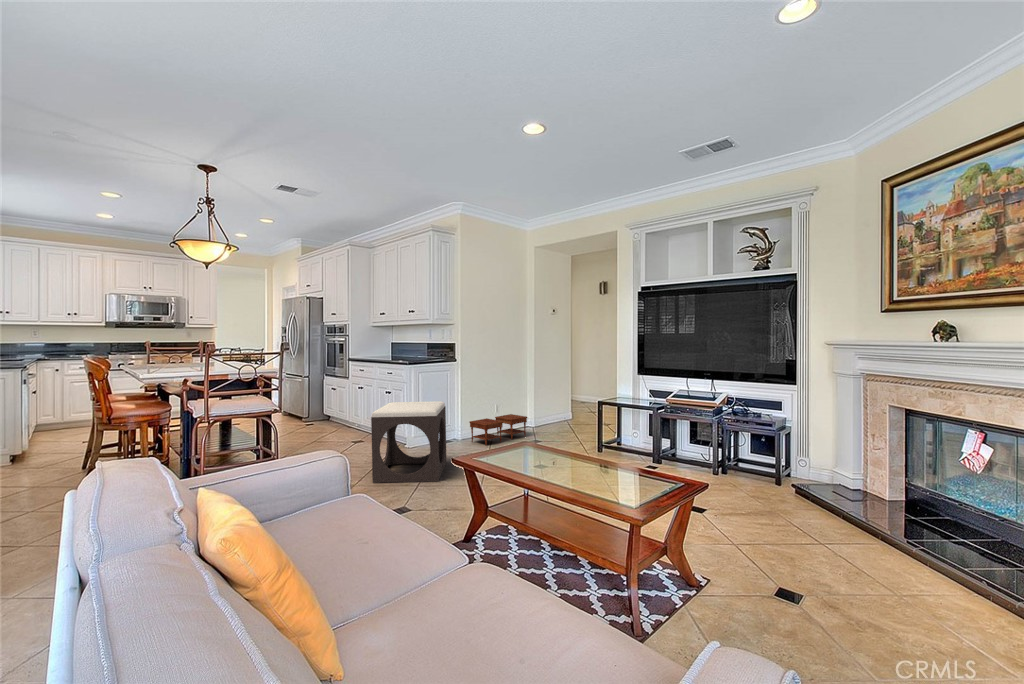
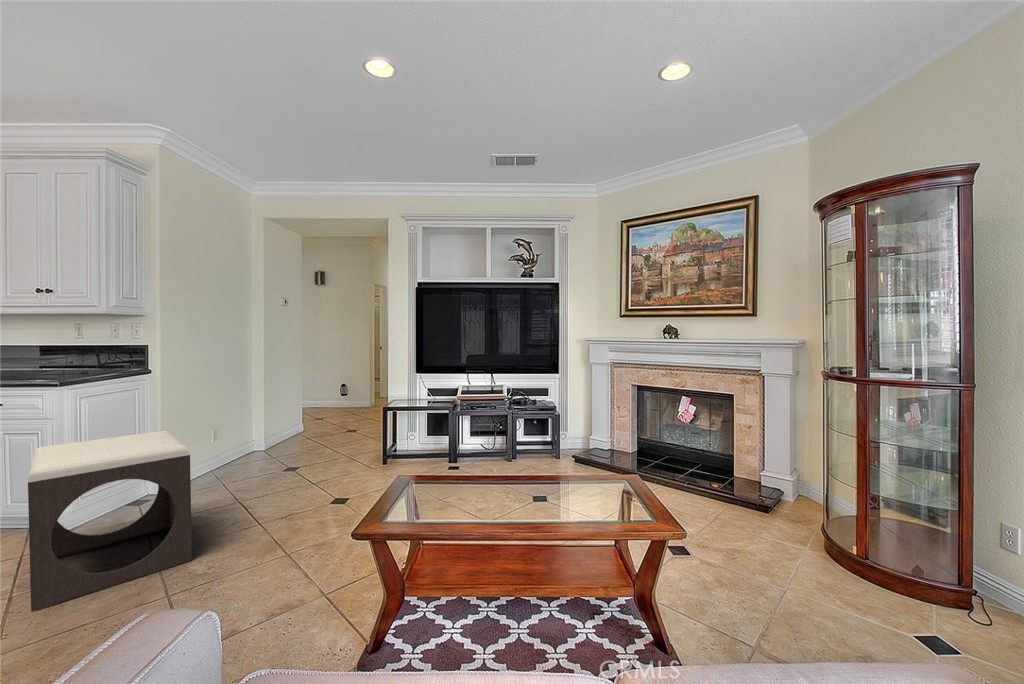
side table: present [469,414,527,445] -> none [179,434,267,485]

